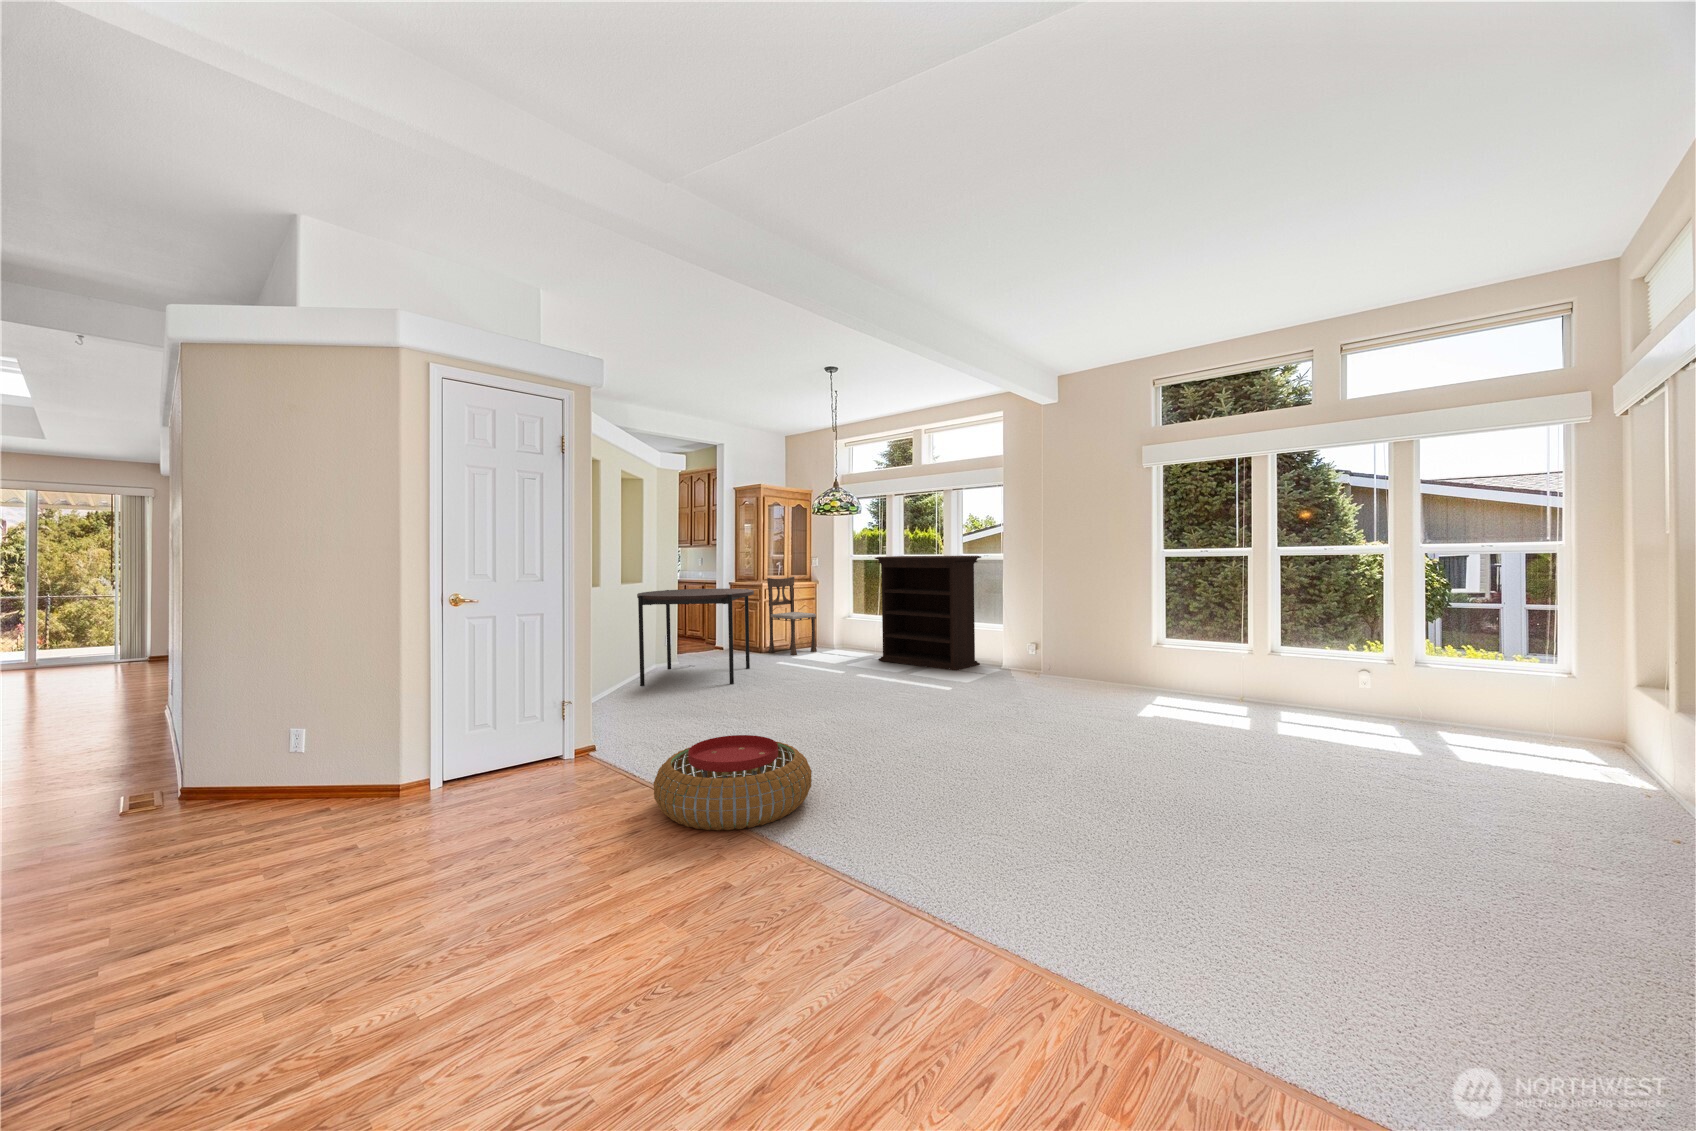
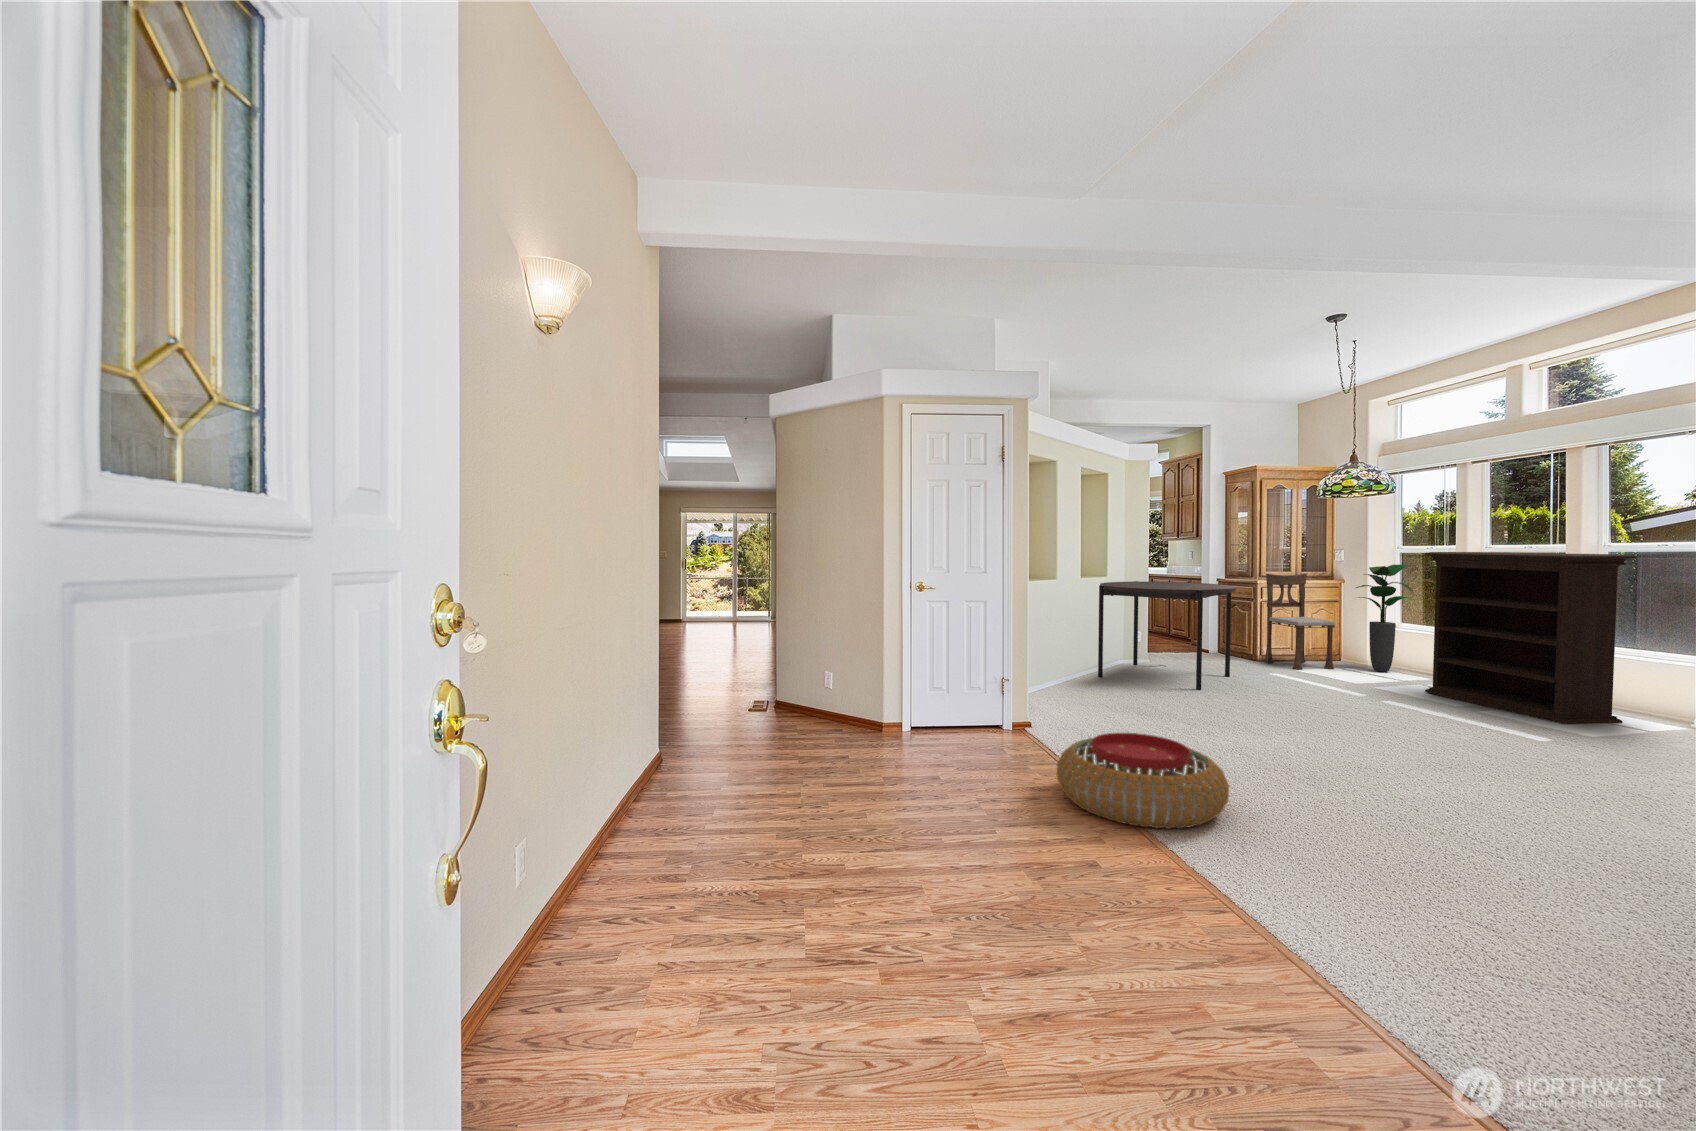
potted plant: none [826,567,863,649] -> present [1356,564,1413,672]

